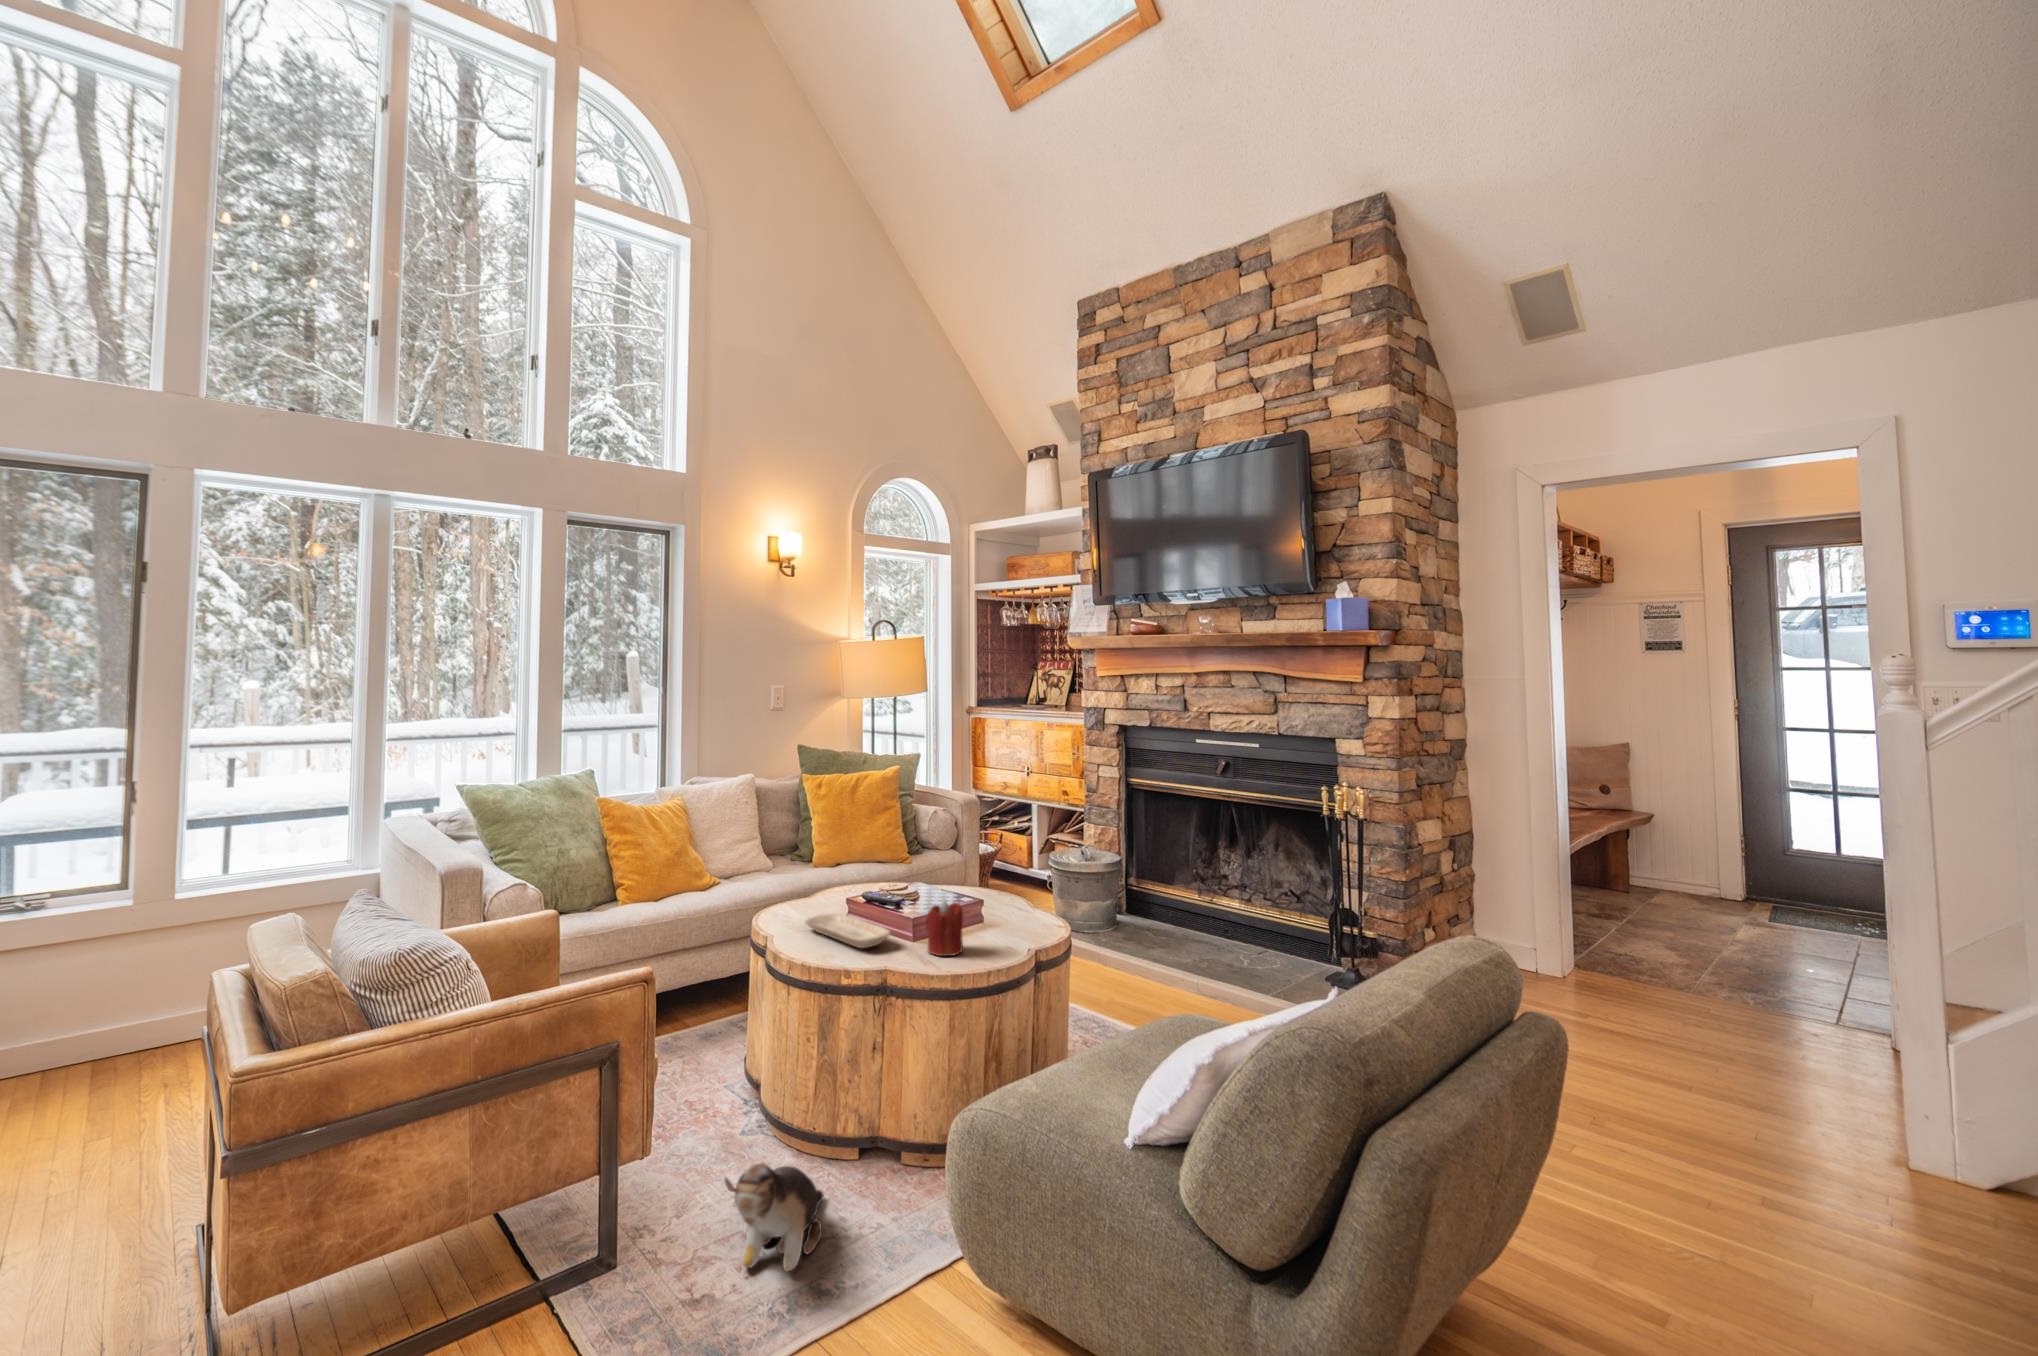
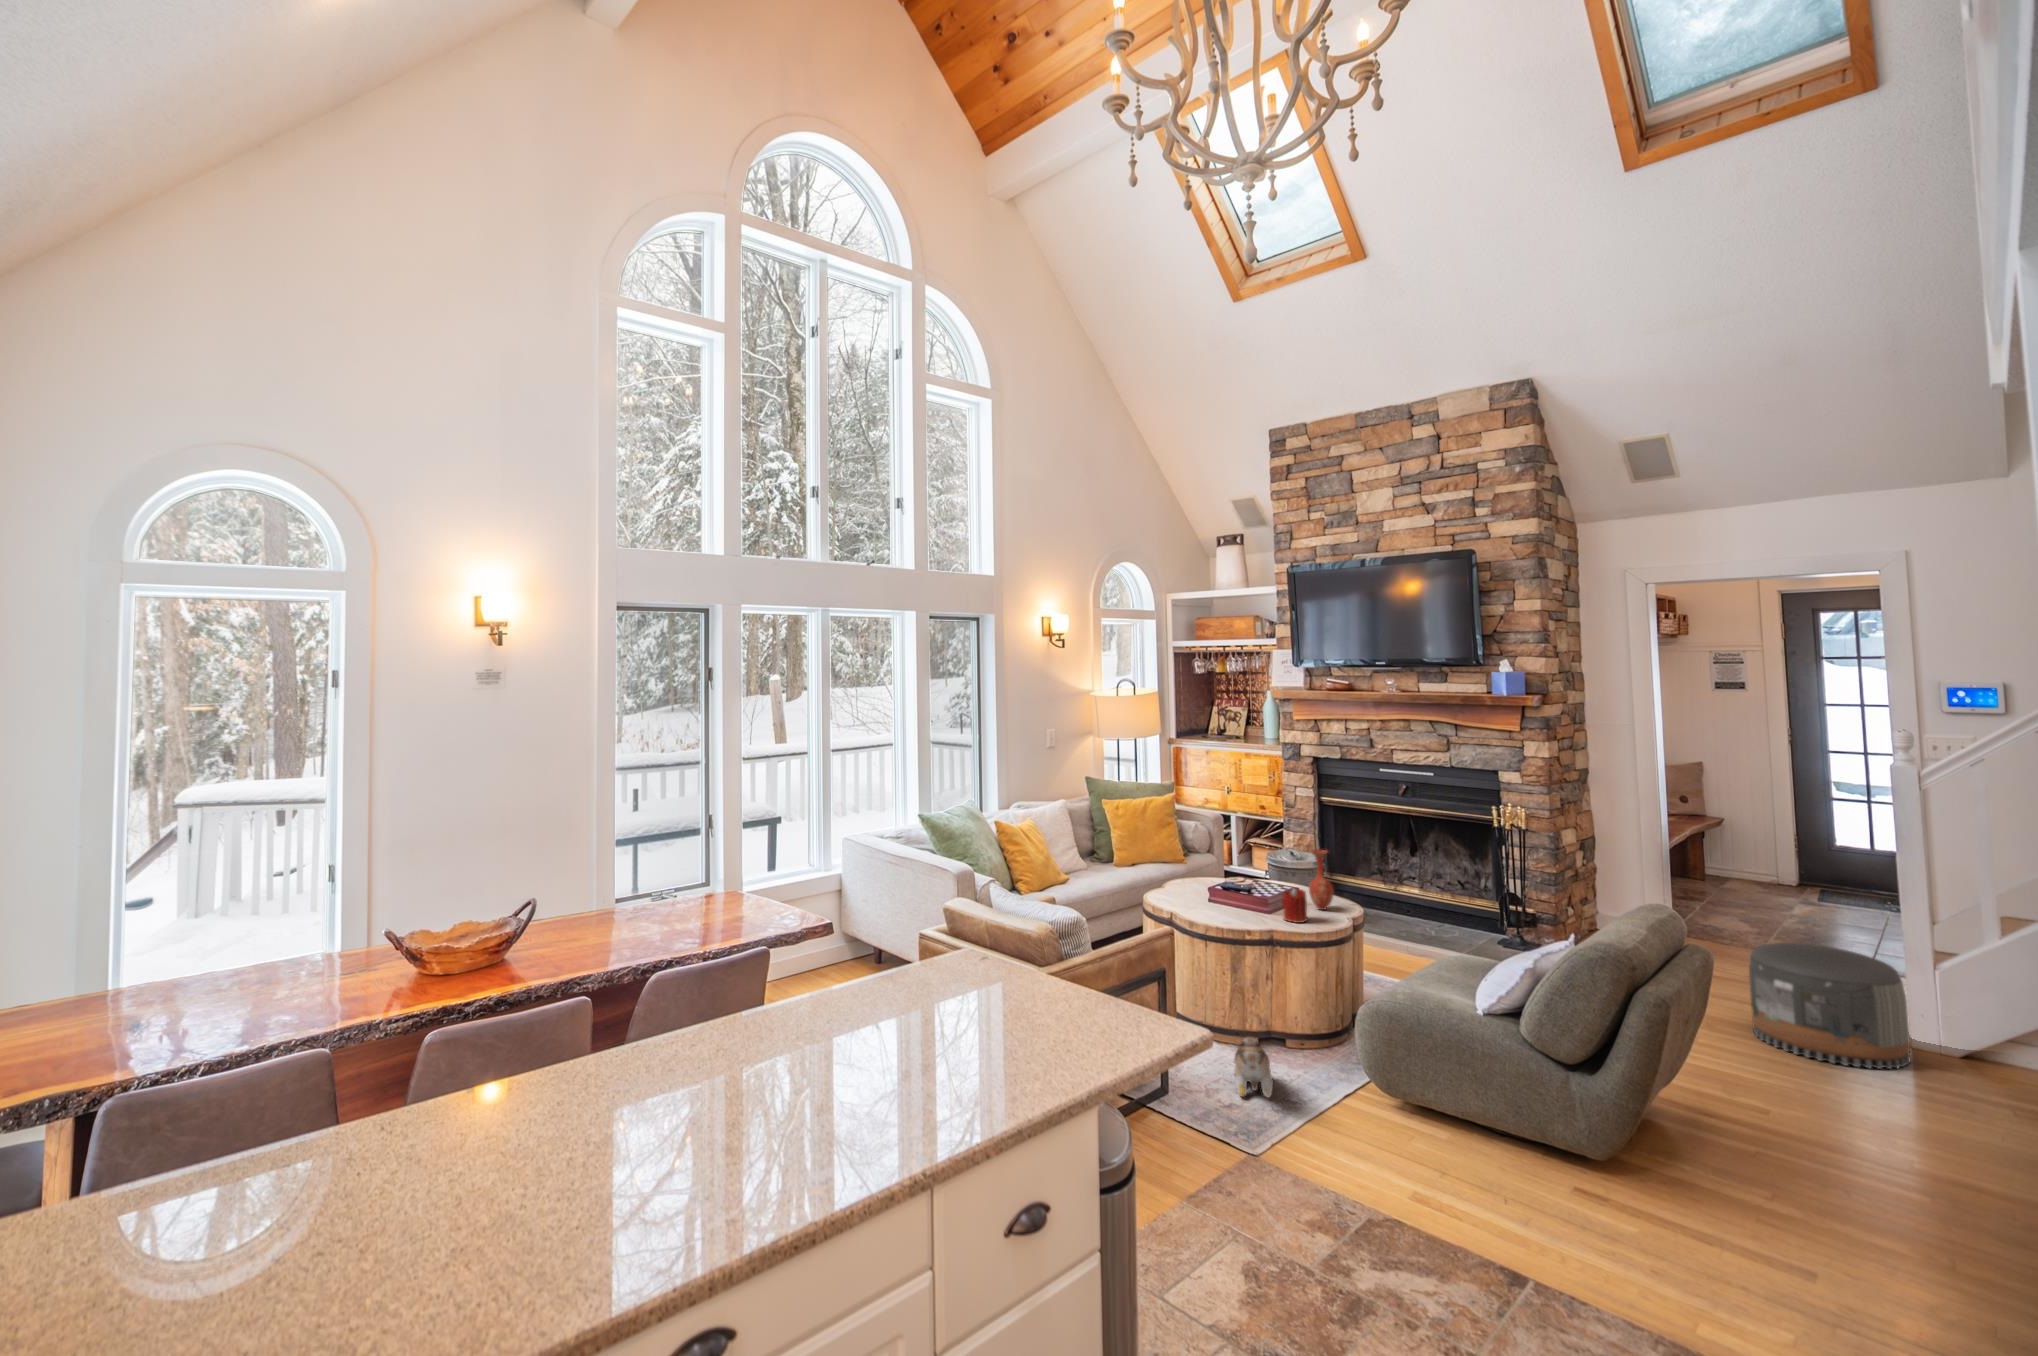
vase: none [989,842,1024,935] -> present [1309,849,1334,910]
tray: present [805,914,890,948] -> none [1191,898,1259,918]
pouf: none [1647,995,1896,1214] -> present [1749,943,1910,1069]

